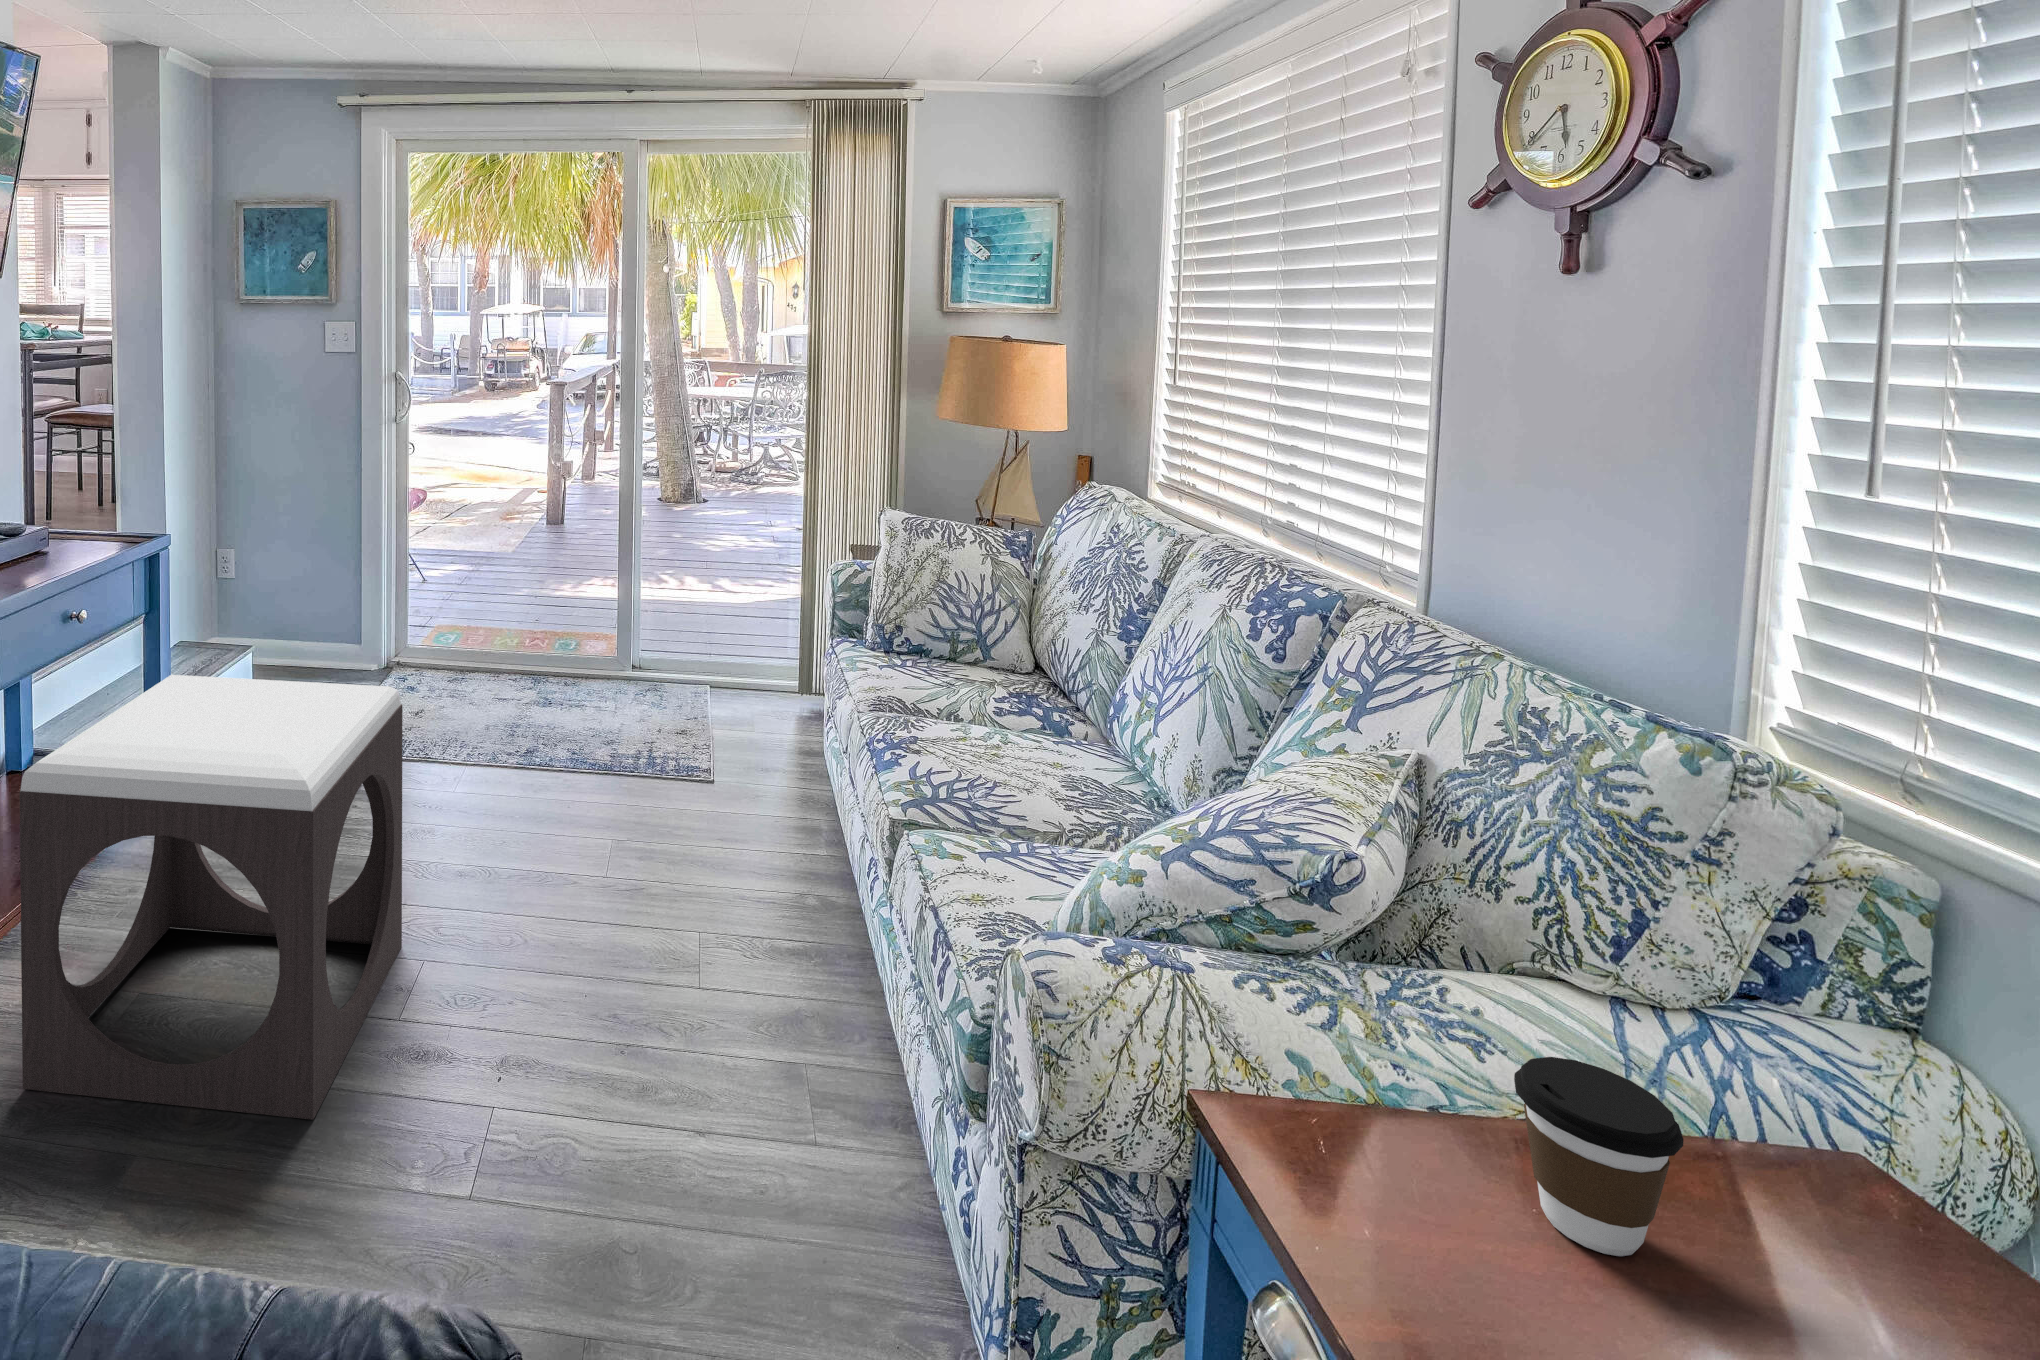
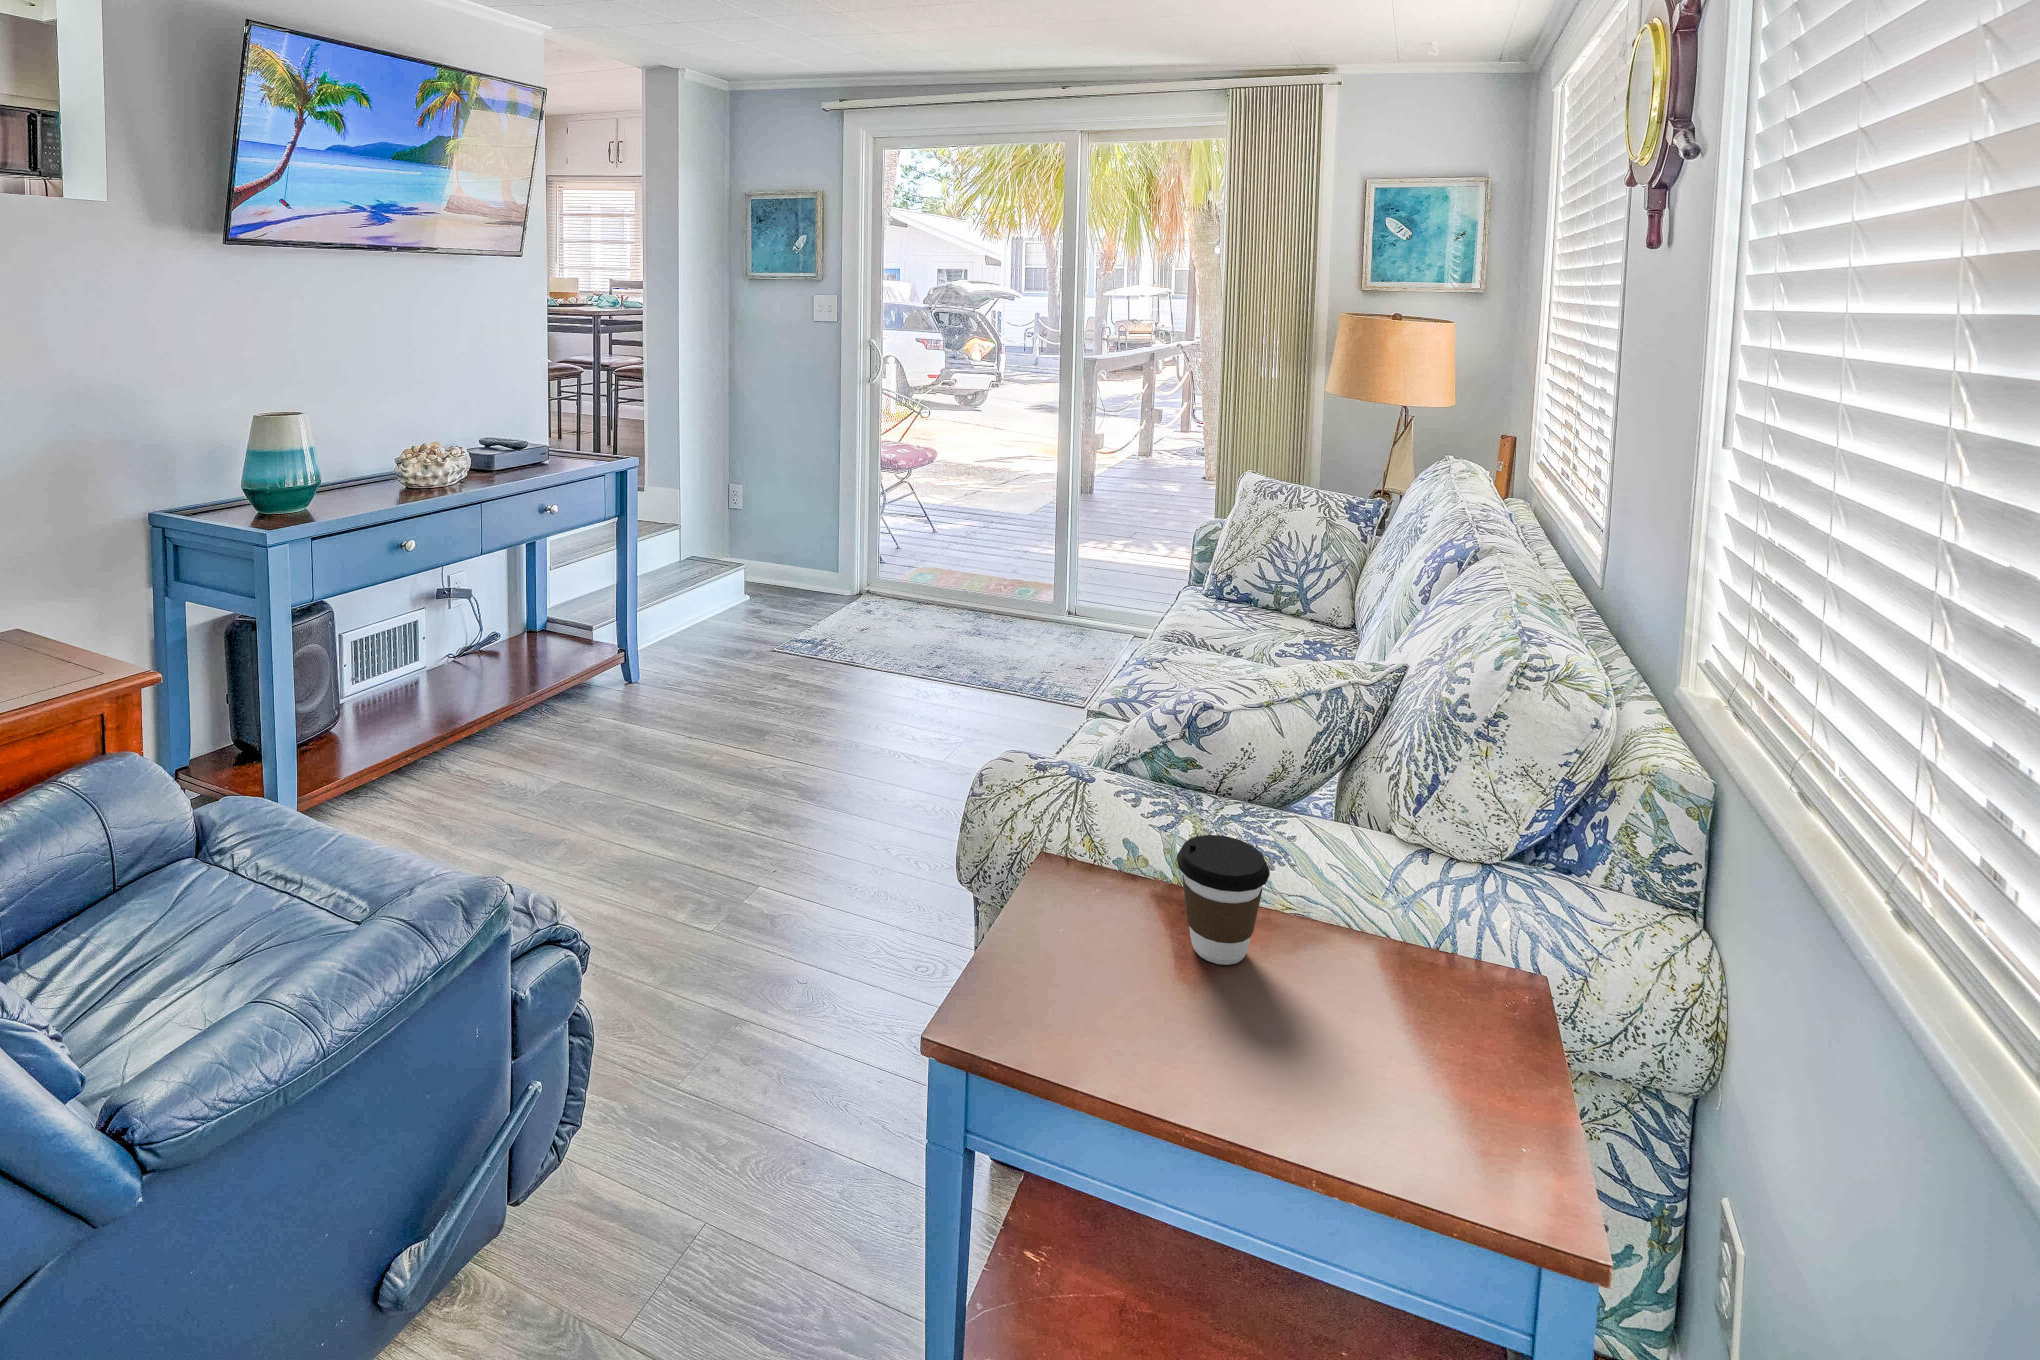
footstool: present [19,675,403,1120] -> none [468,555,763,869]

